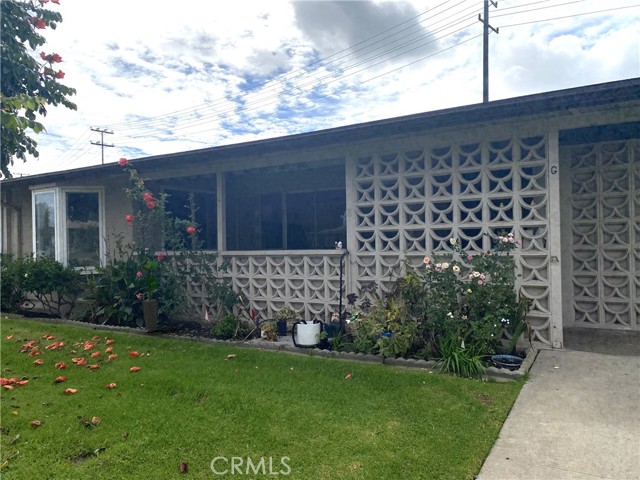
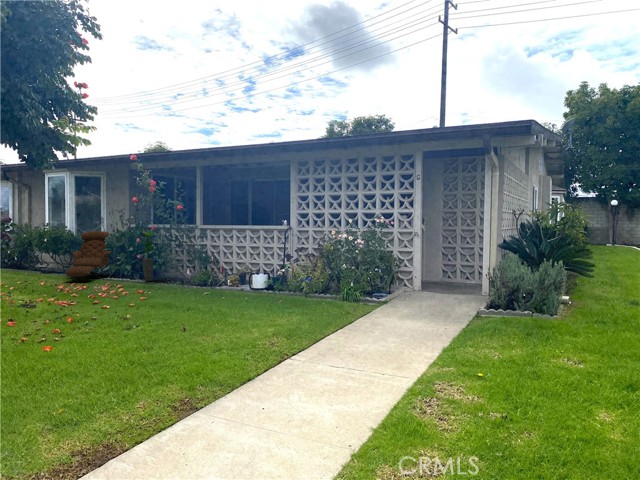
lounge chair: none [39,263,107,337] -> present [66,231,111,283]

